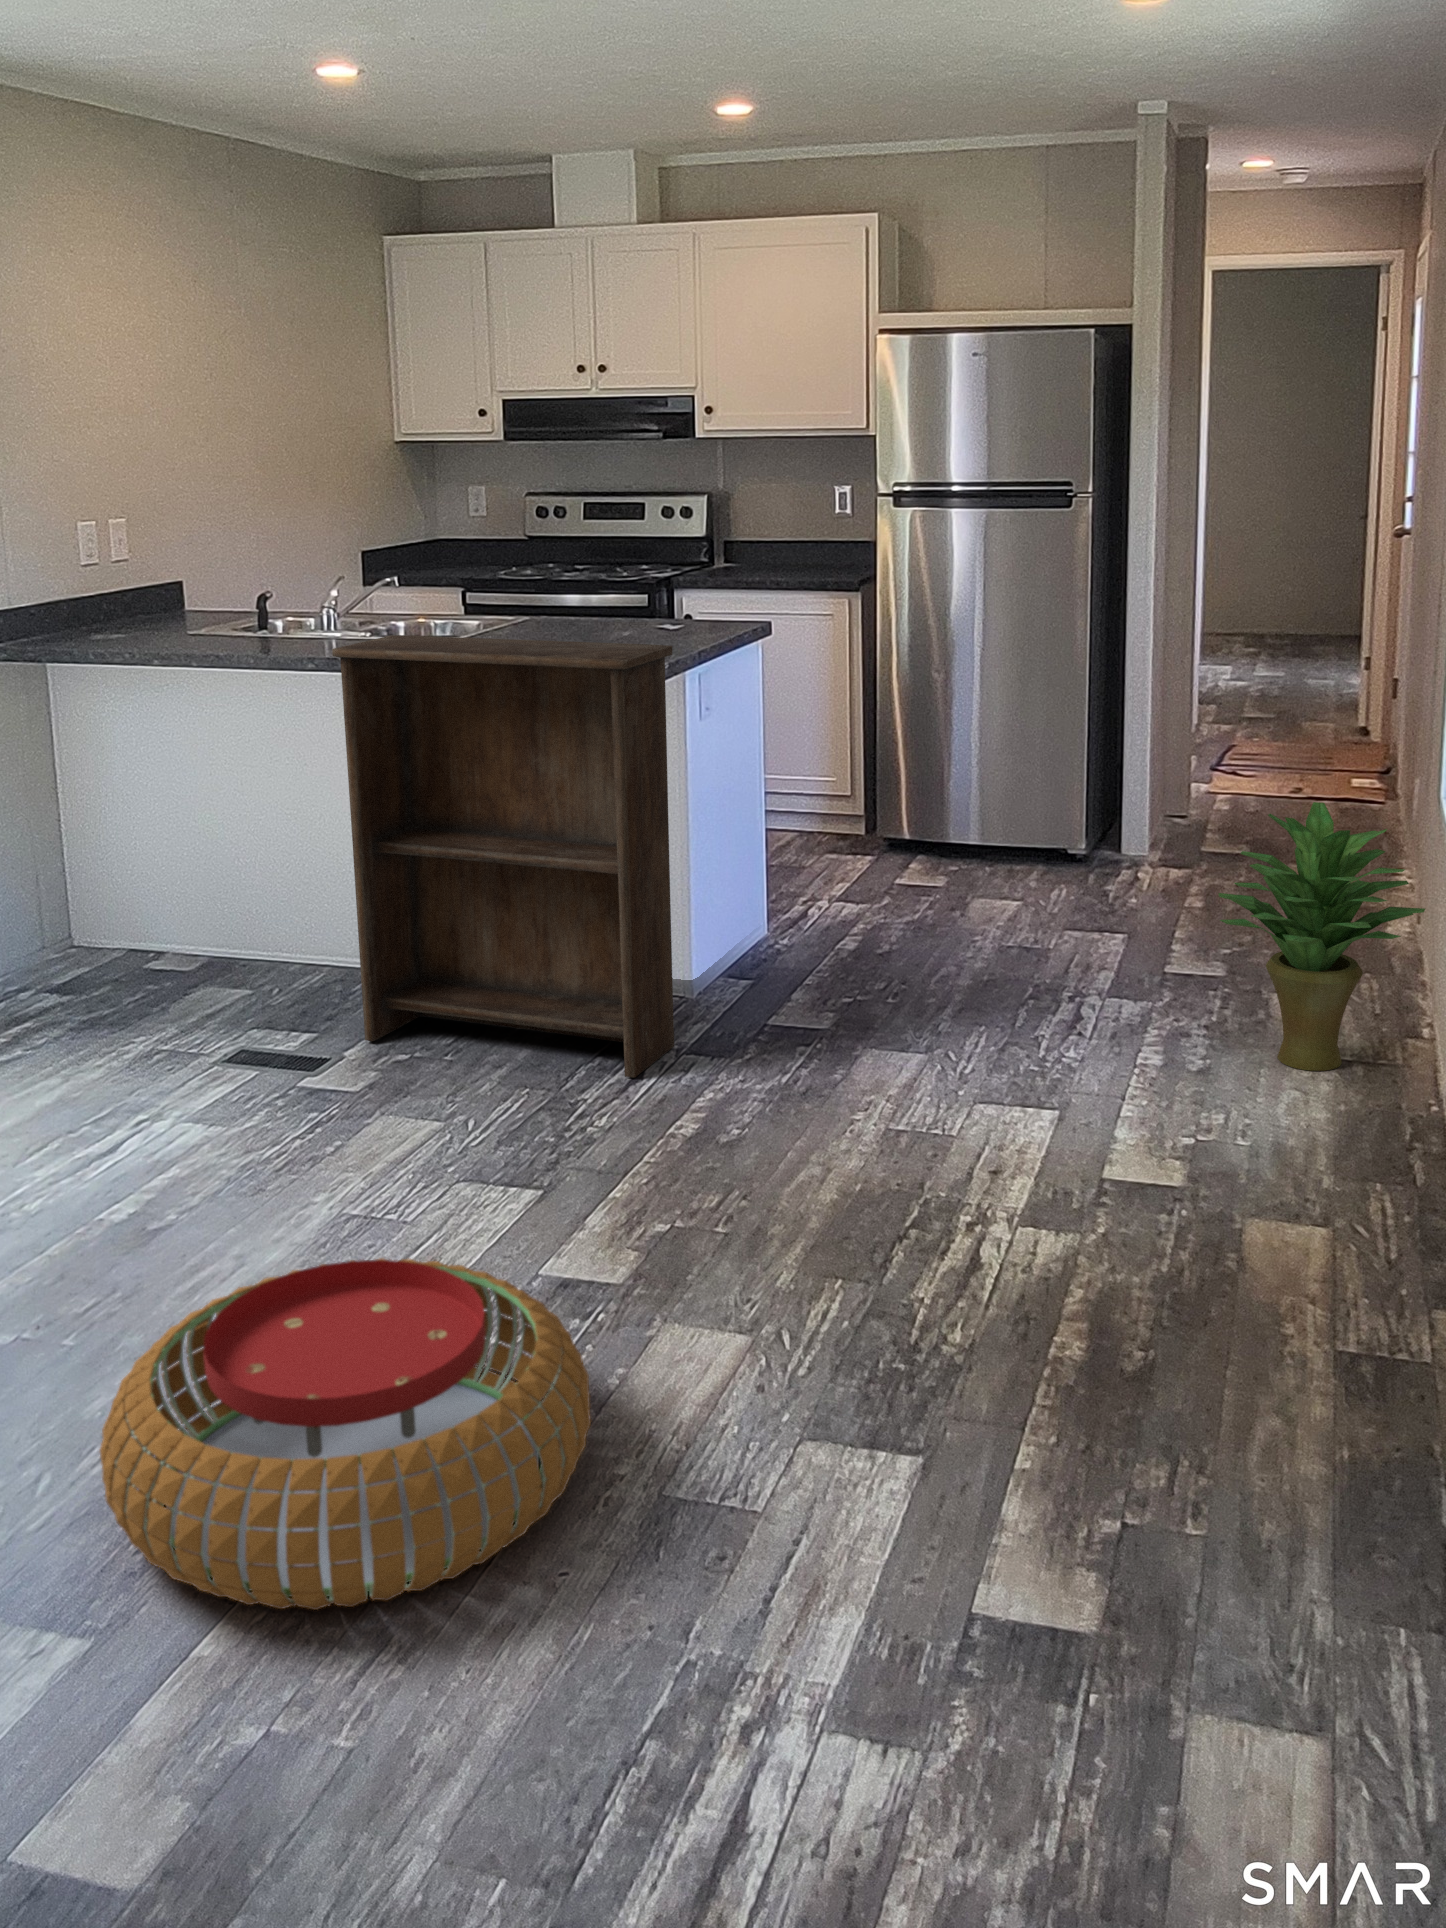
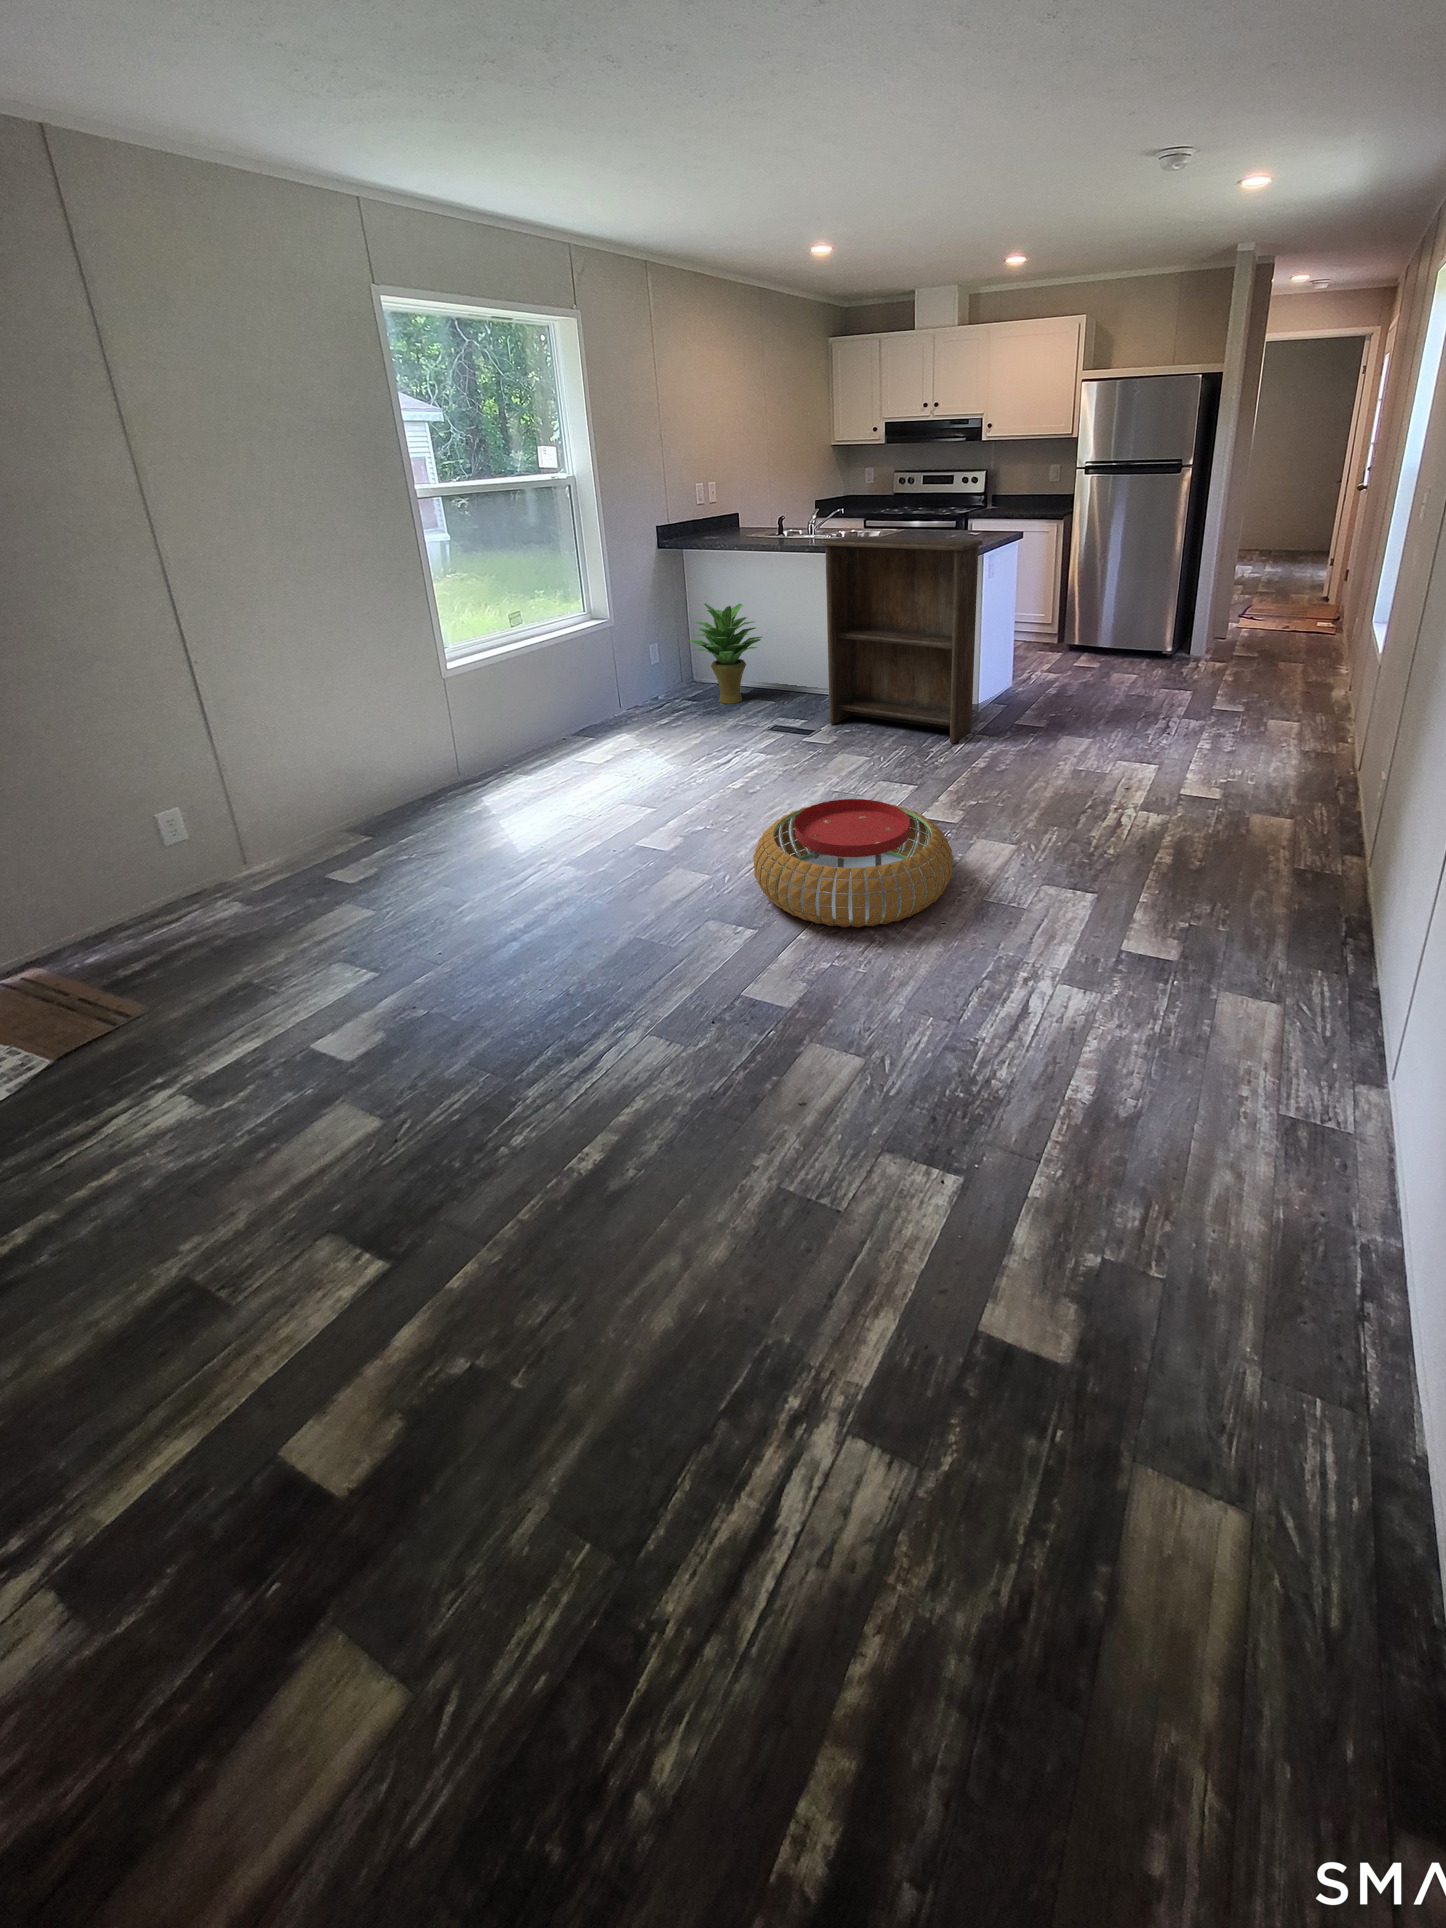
potted plant: present [1219,802,1425,1071] -> present [688,603,762,704]

